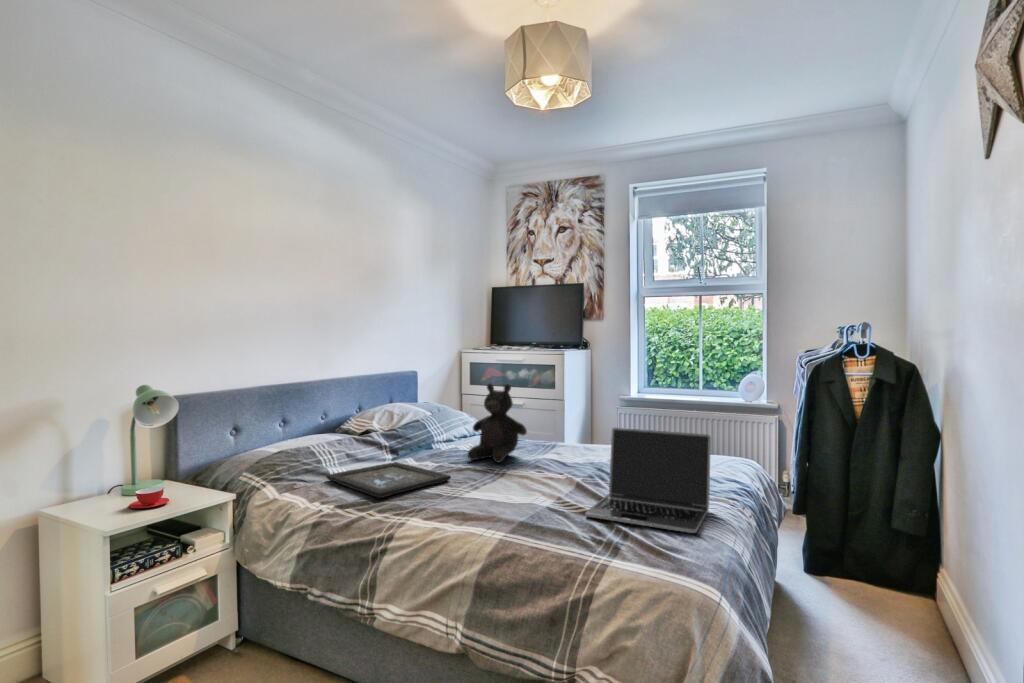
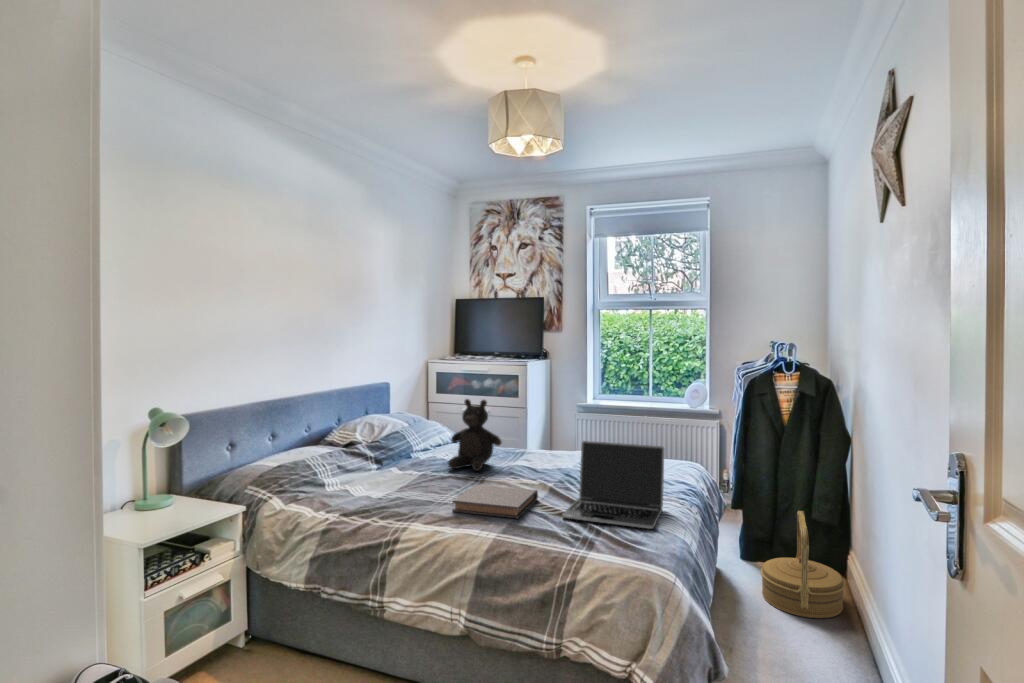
tray: present [326,462,451,498] -> none [323,473,439,507]
book: none [459,476,561,516] -> present [452,485,538,518]
teacup: present [129,487,169,508] -> none [150,503,186,522]
woven basket: none [830,517,940,650] -> present [761,511,845,618]

